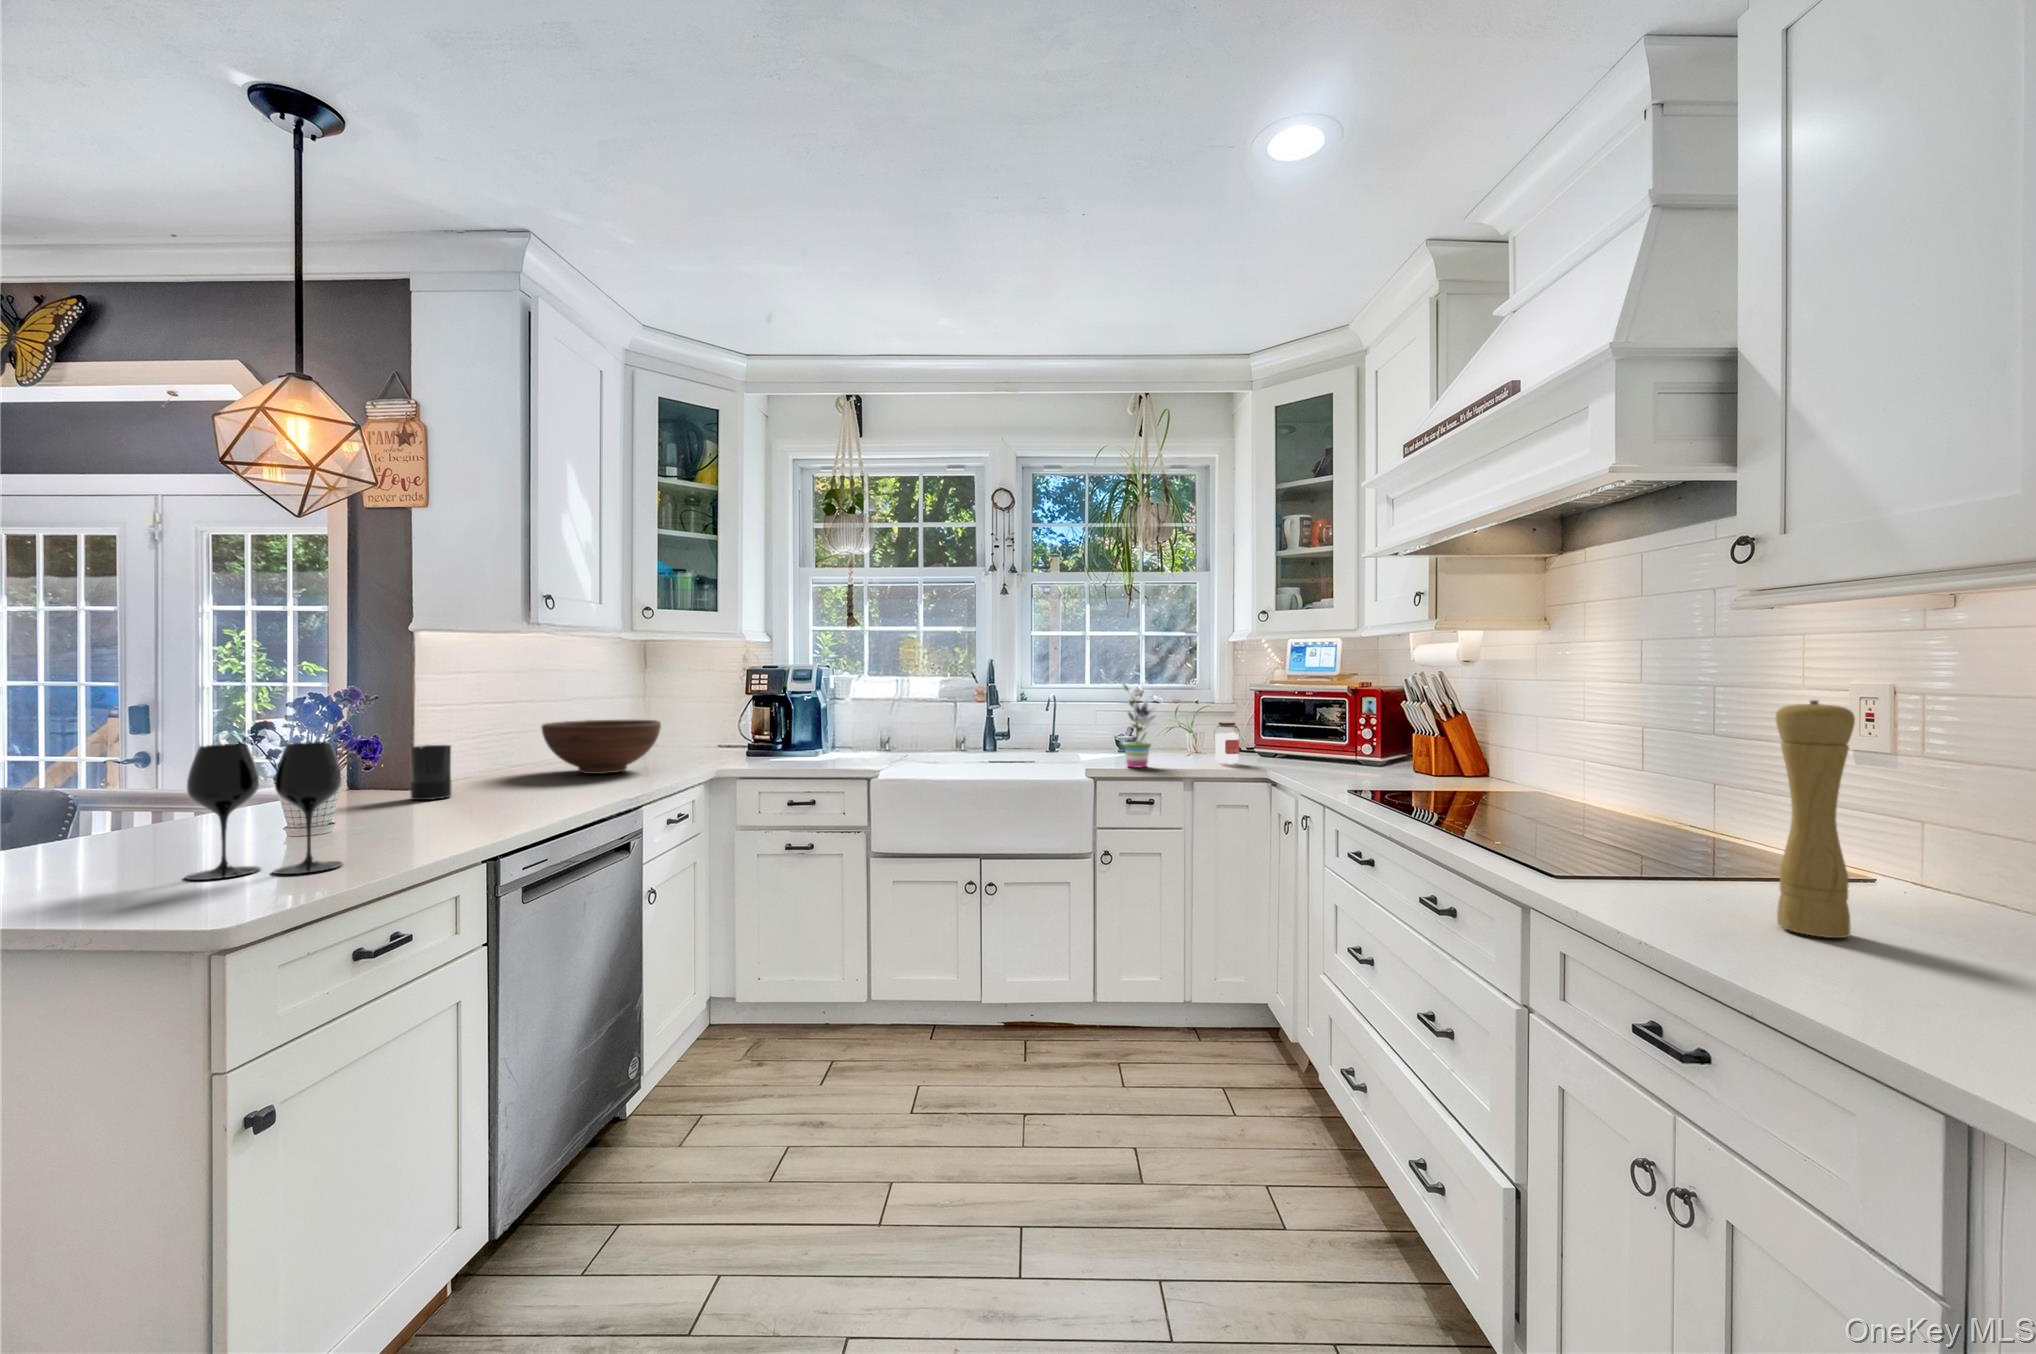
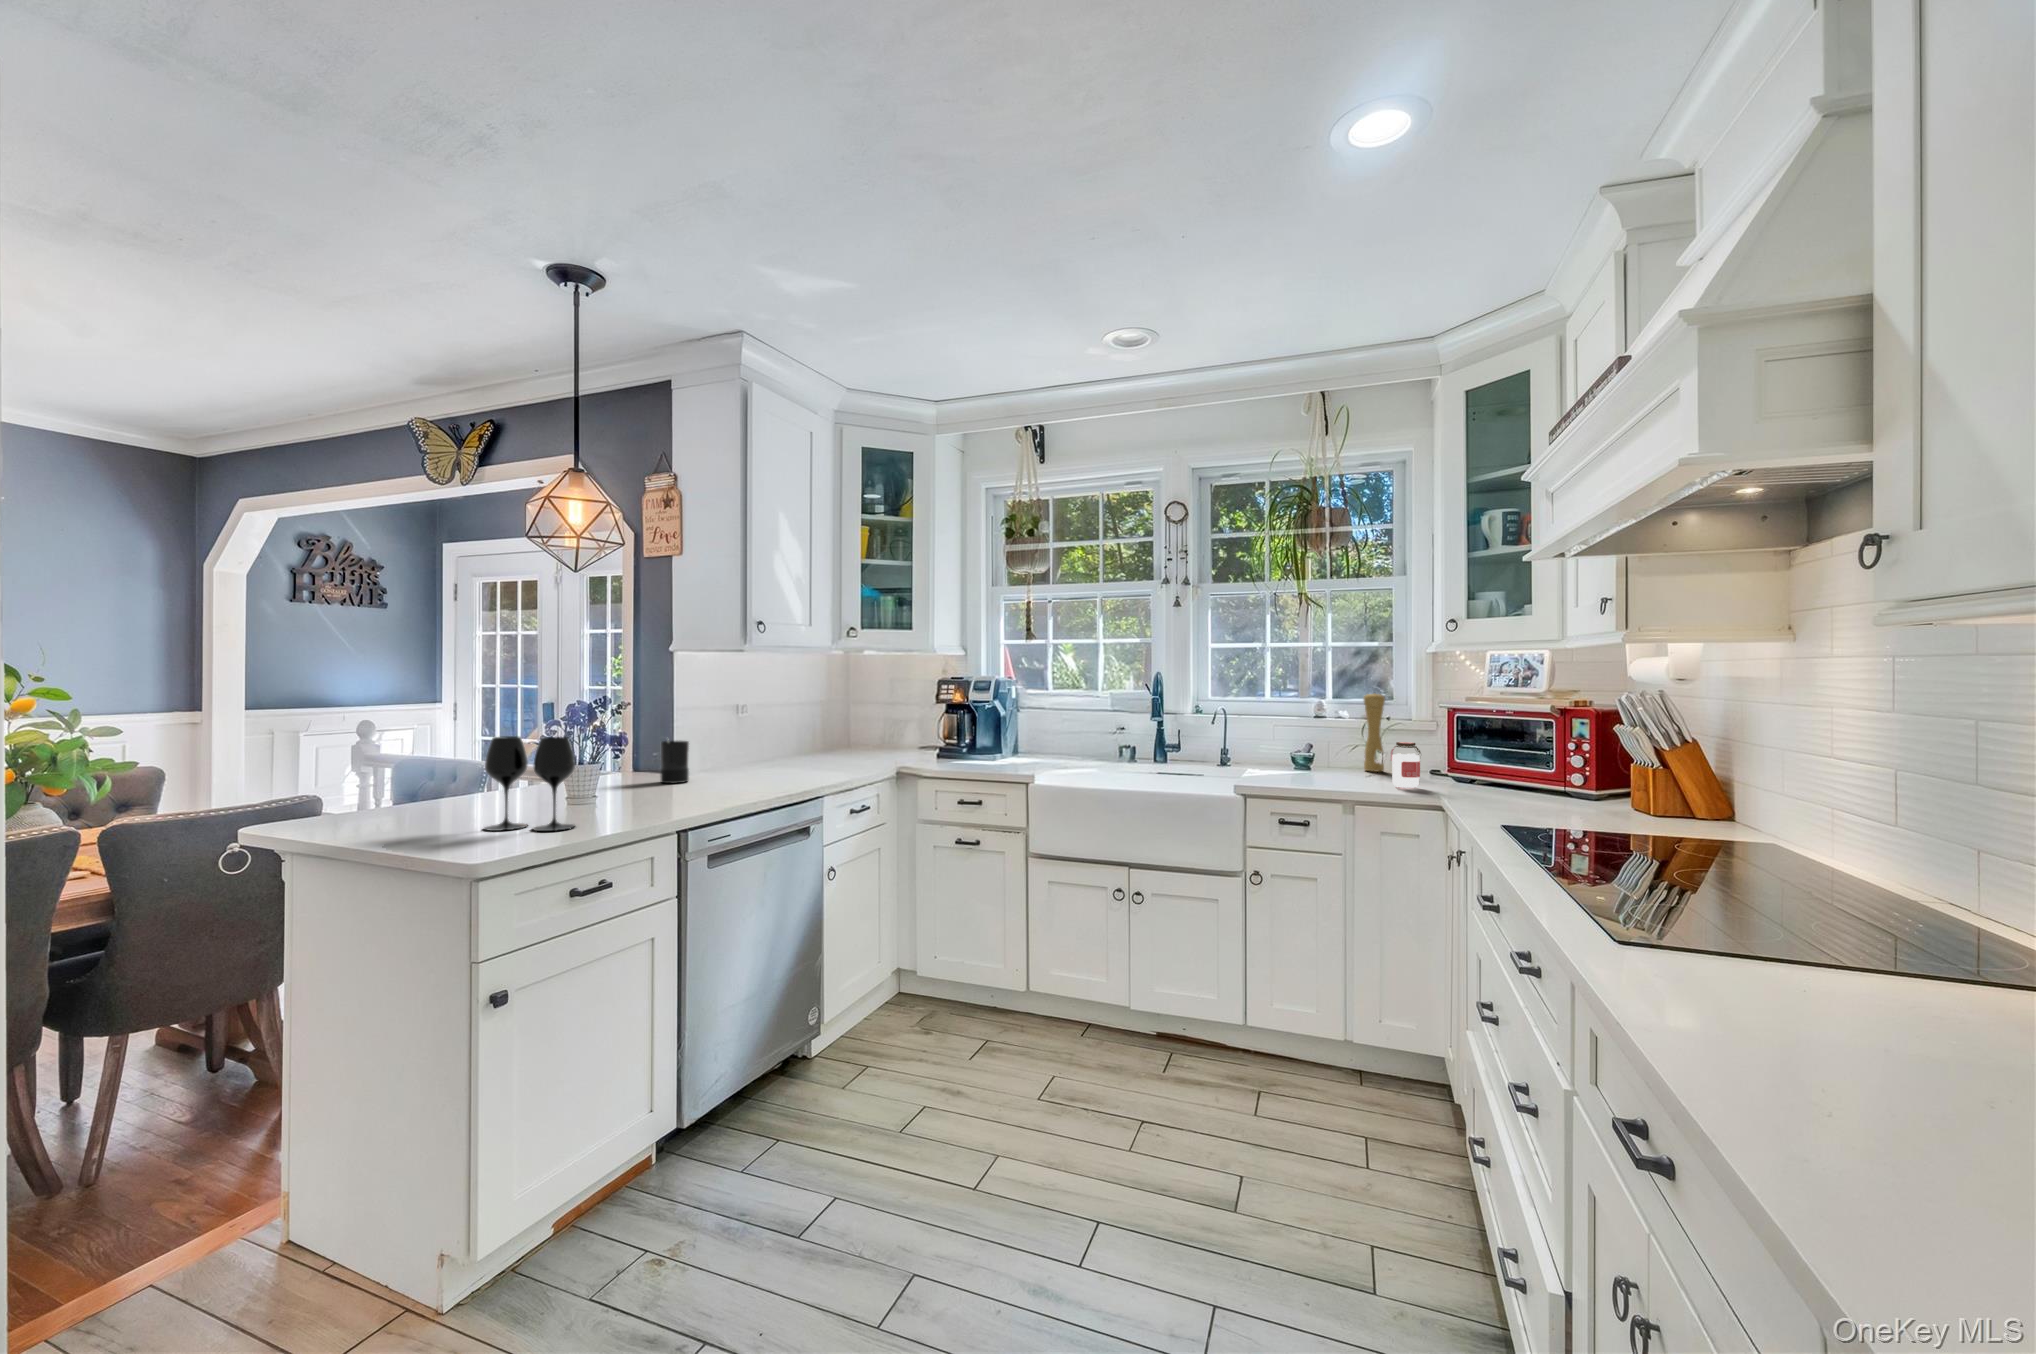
potted plant: present [1123,684,1156,768] -> none [1283,698,1323,787]
pepper mill: present [1775,700,1855,938] -> present [1364,693,1385,772]
fruit bowl: present [541,720,661,774] -> none [765,723,857,769]

